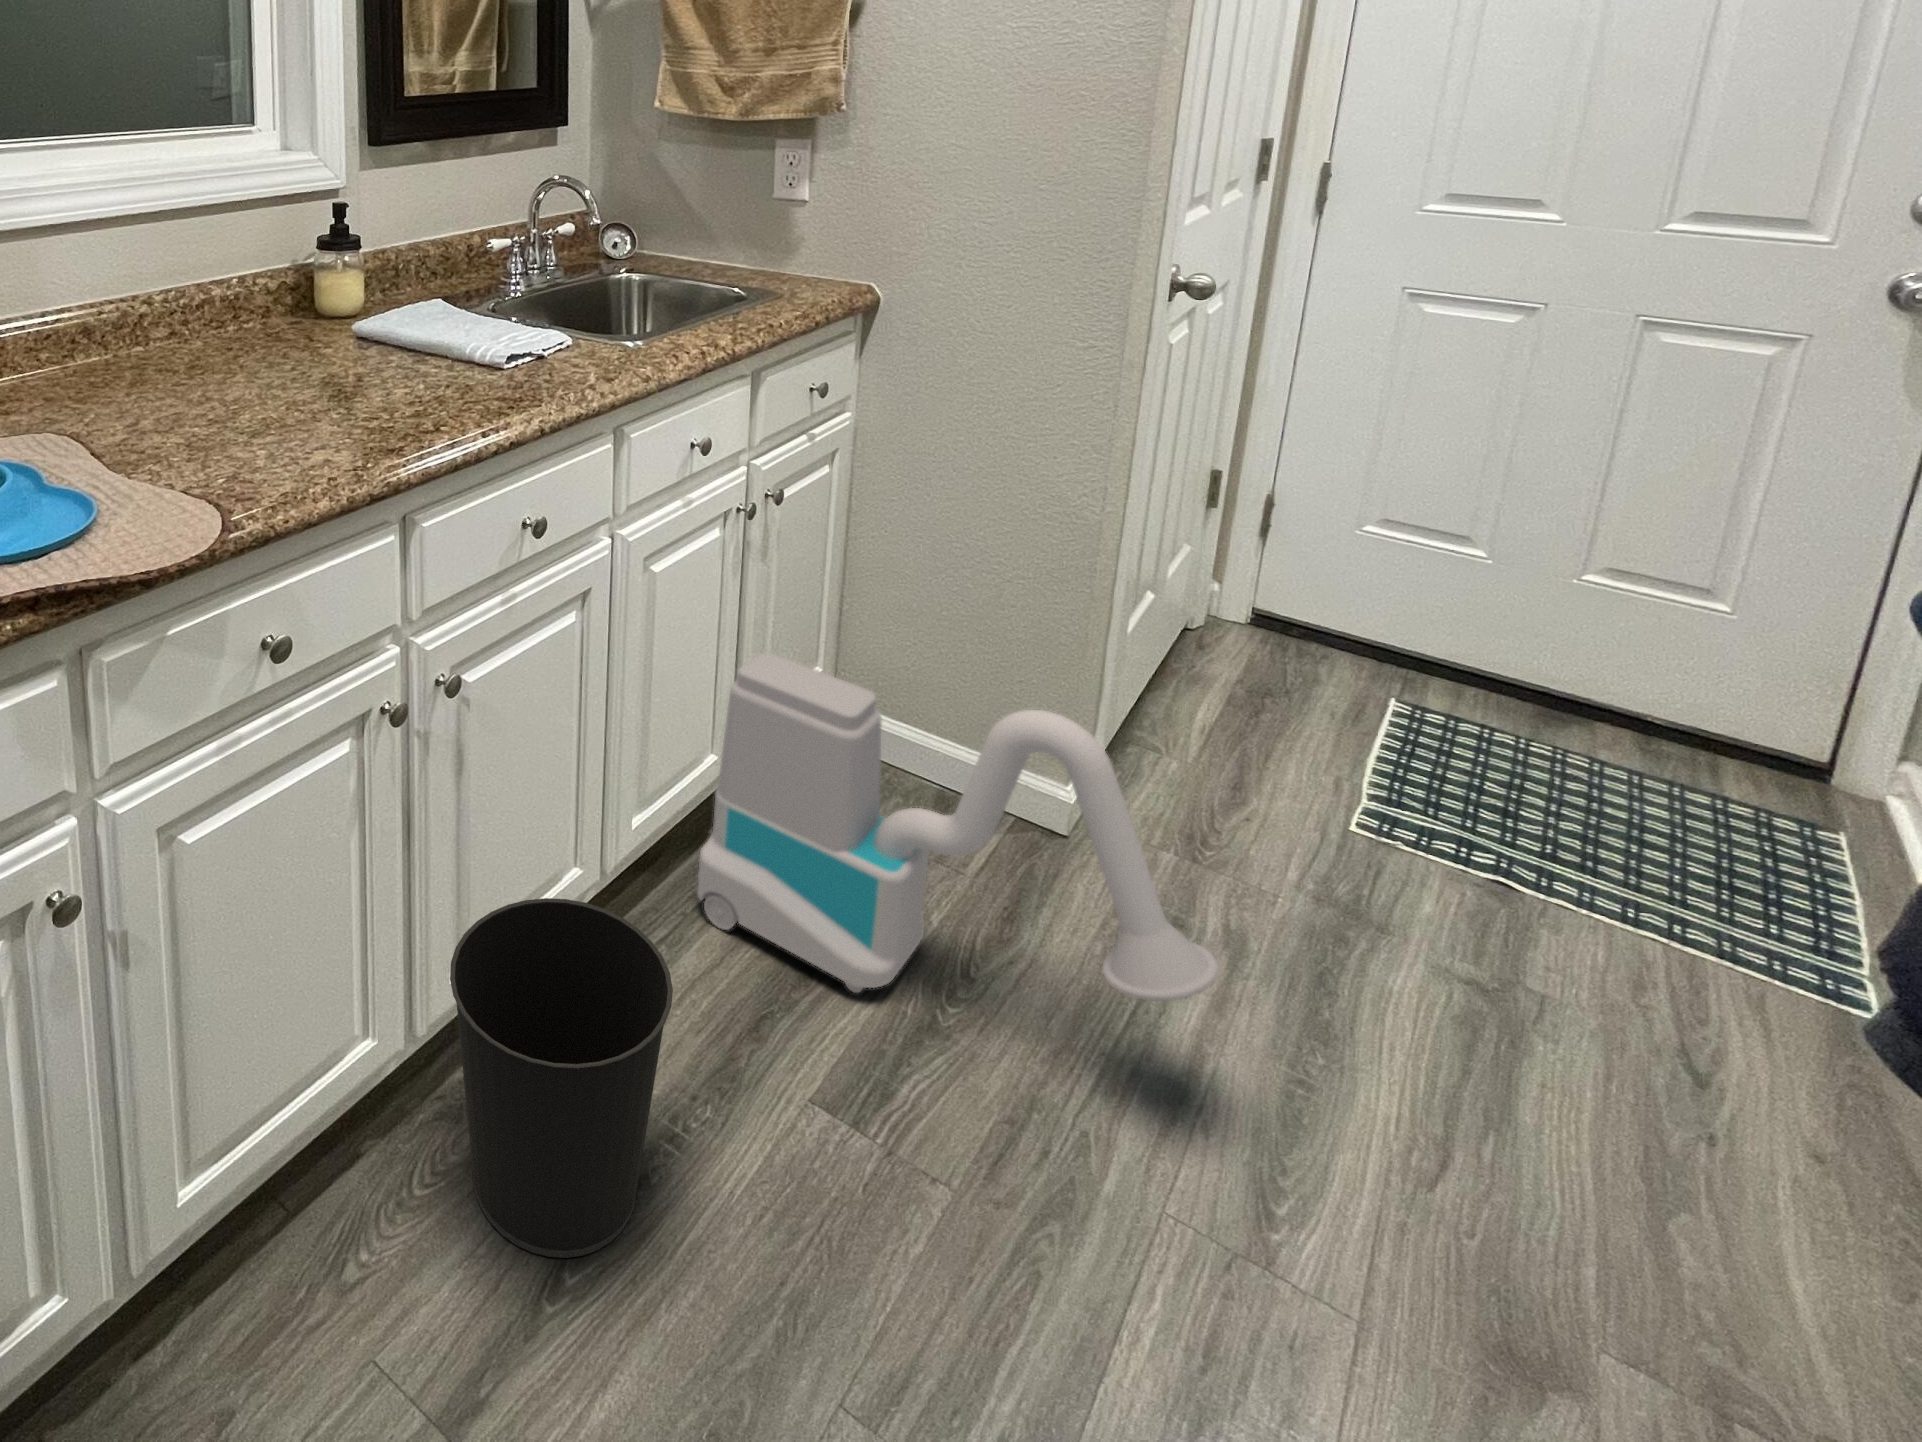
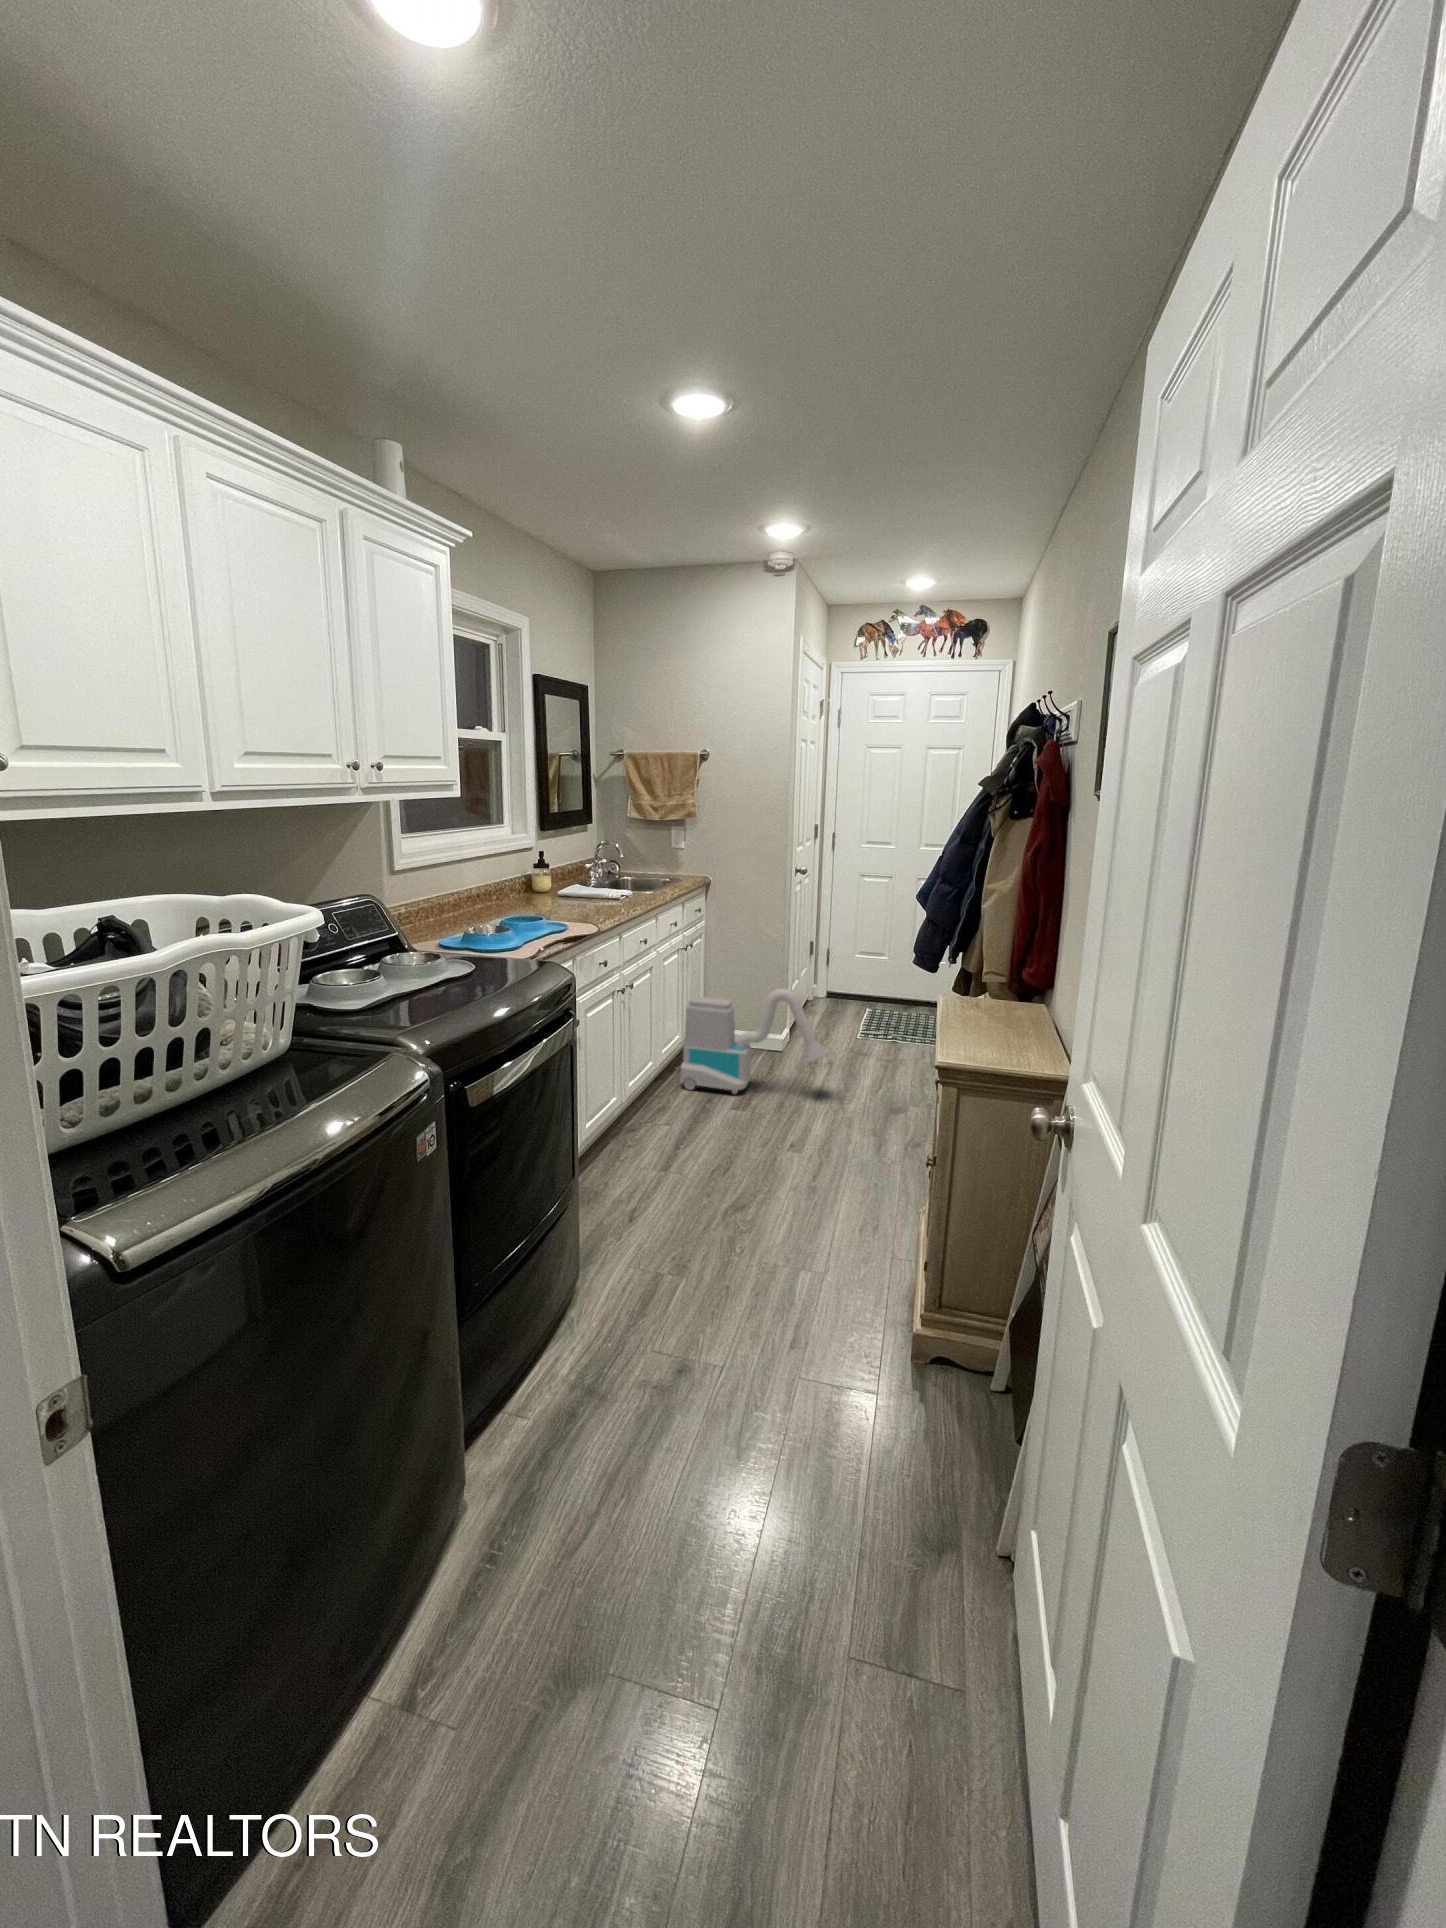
wastebasket: present [450,898,673,1258] -> none [635,1060,701,1154]

